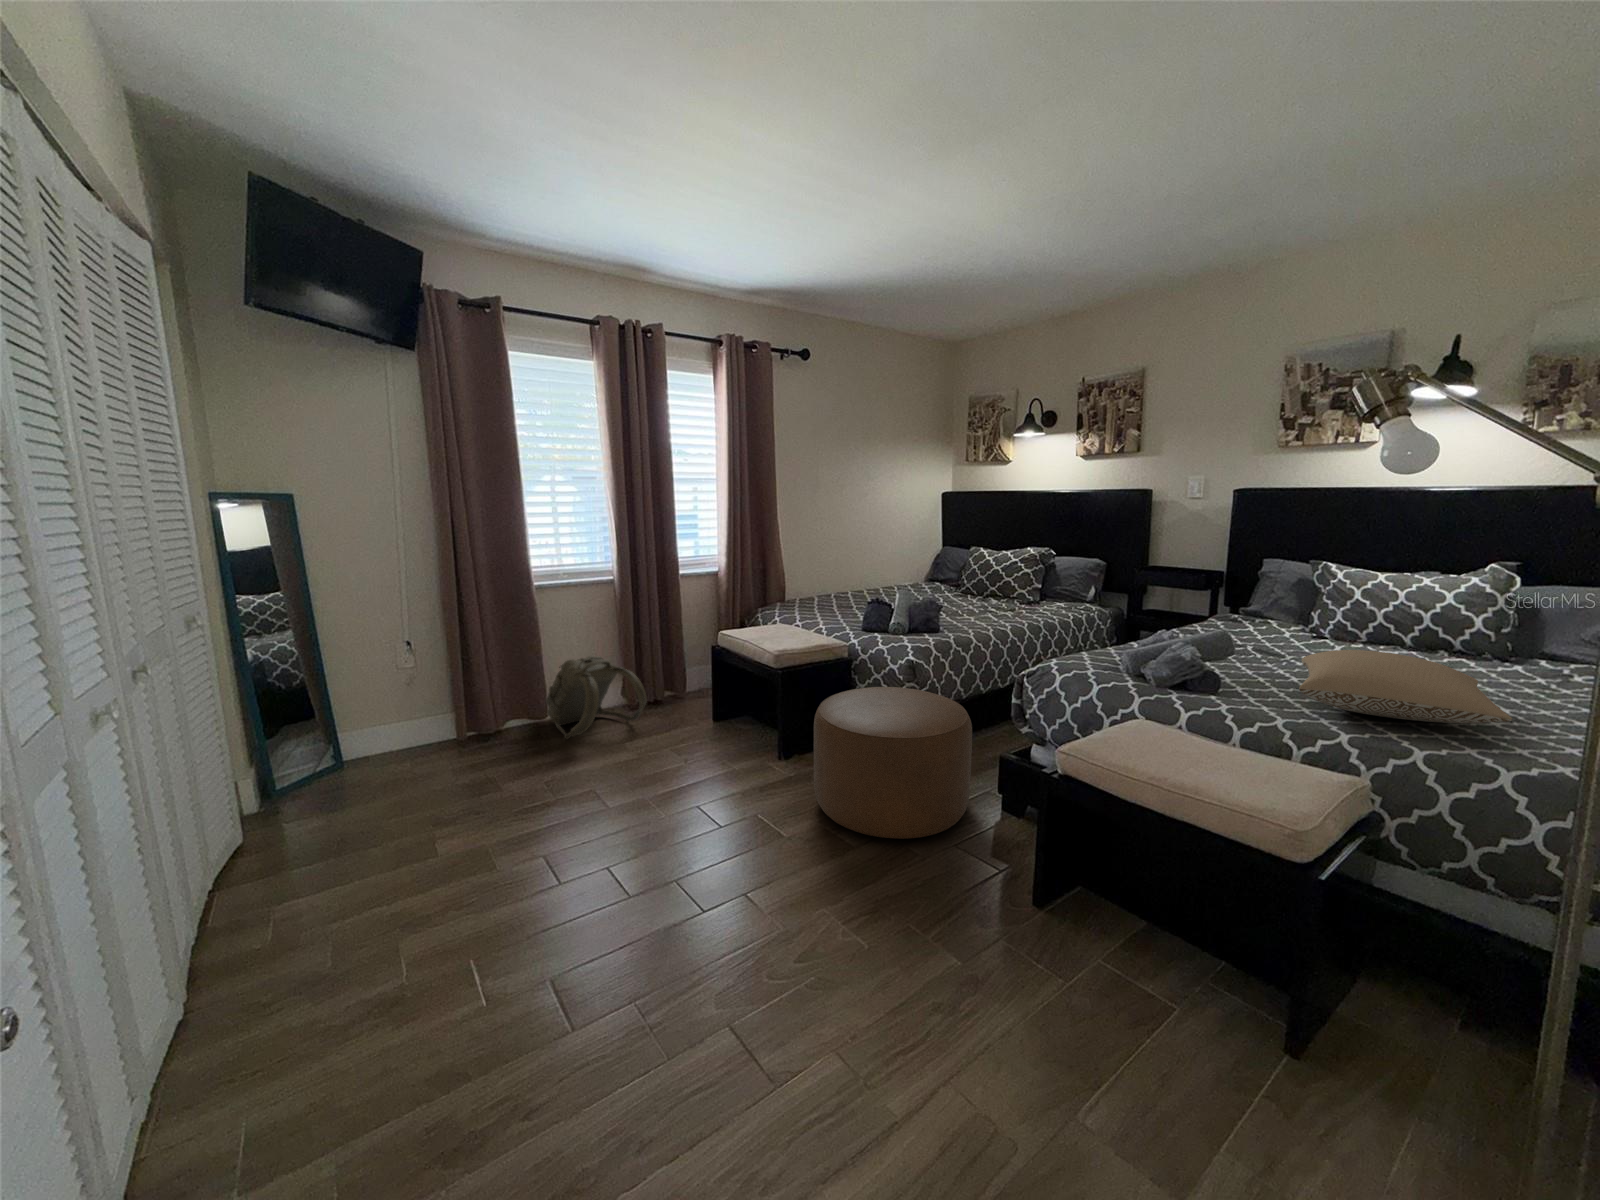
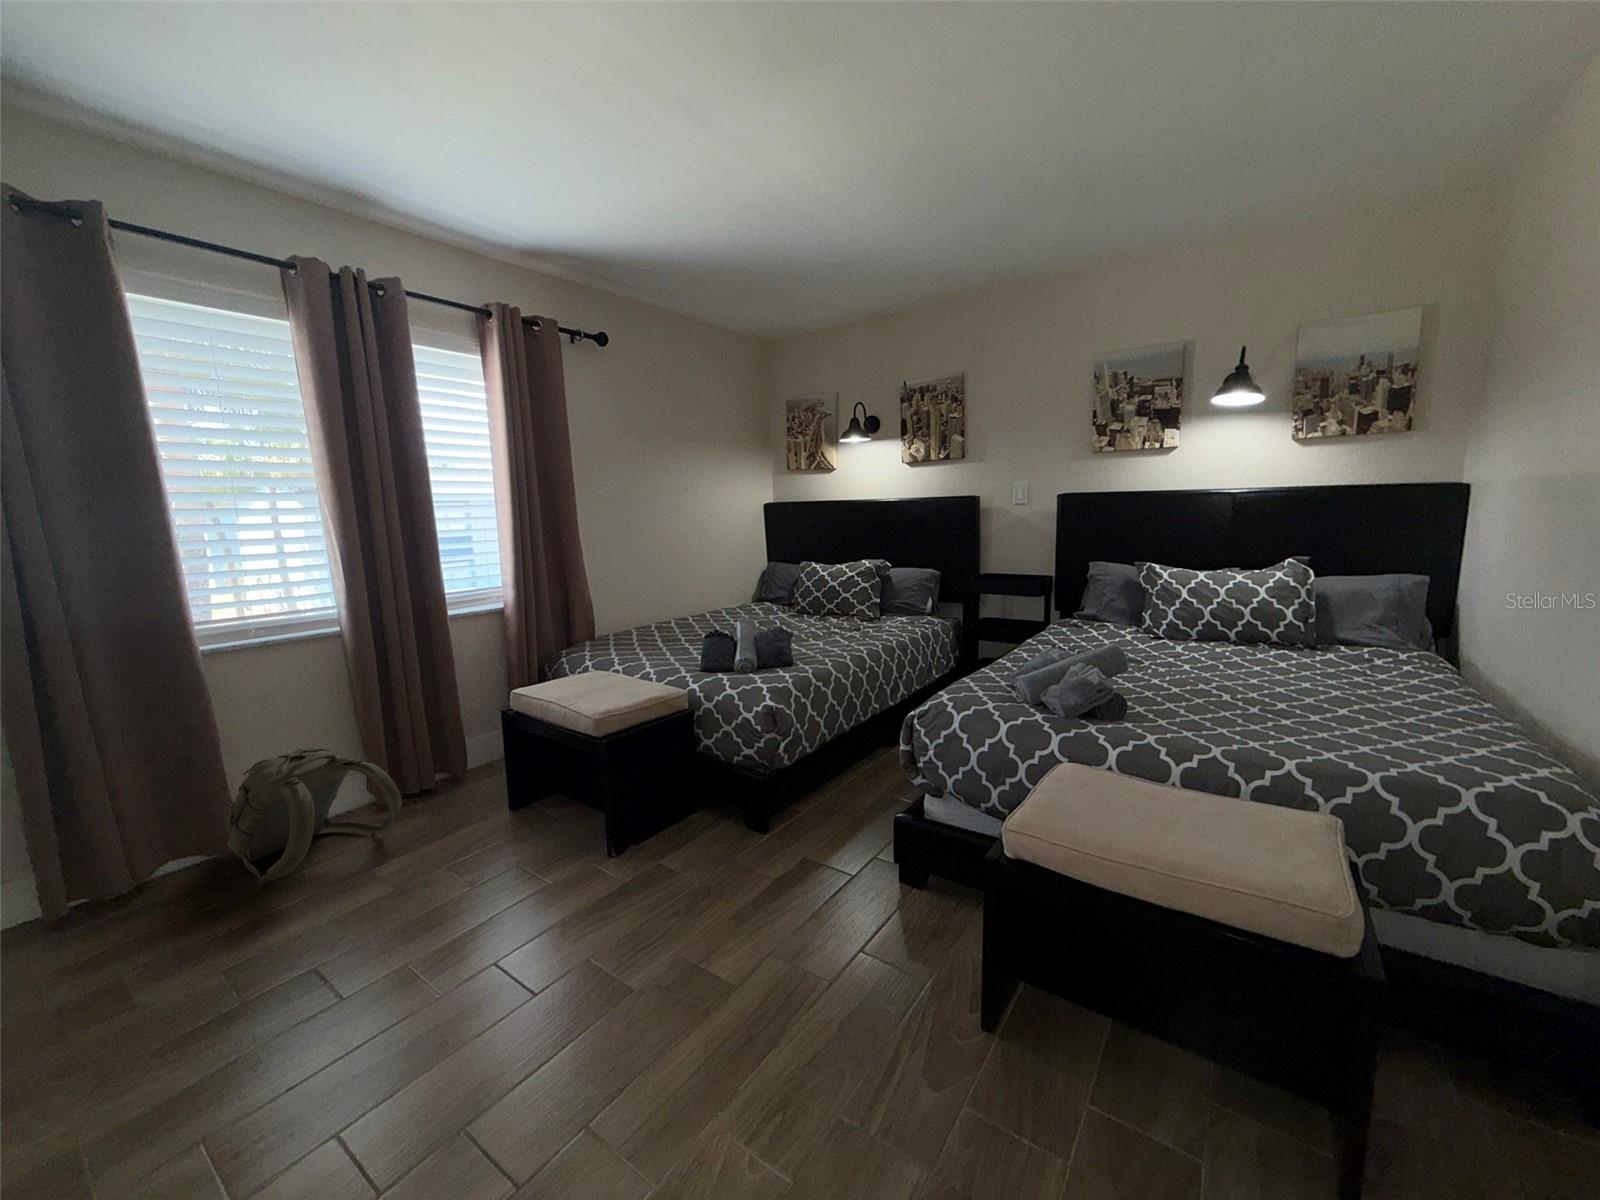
pillow: present [1299,650,1512,723] -> none [1191,658,1438,732]
ottoman: present [814,687,972,839] -> none [659,746,867,969]

